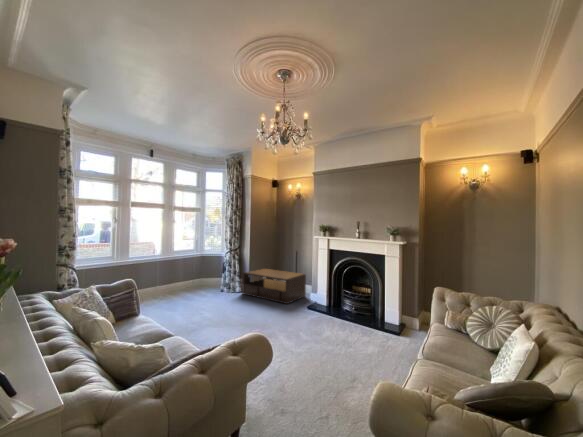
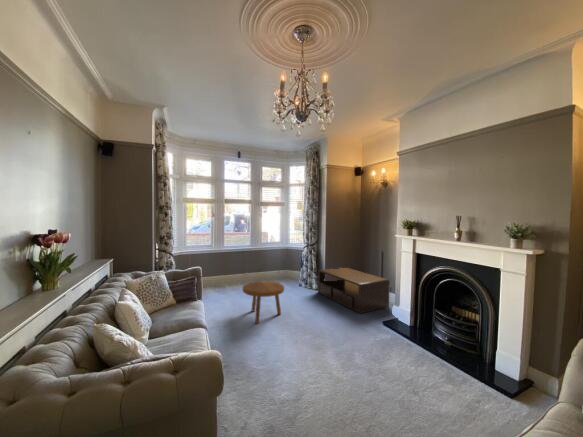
footstool: none [182,286,225,327] -> present [243,281,284,323]

